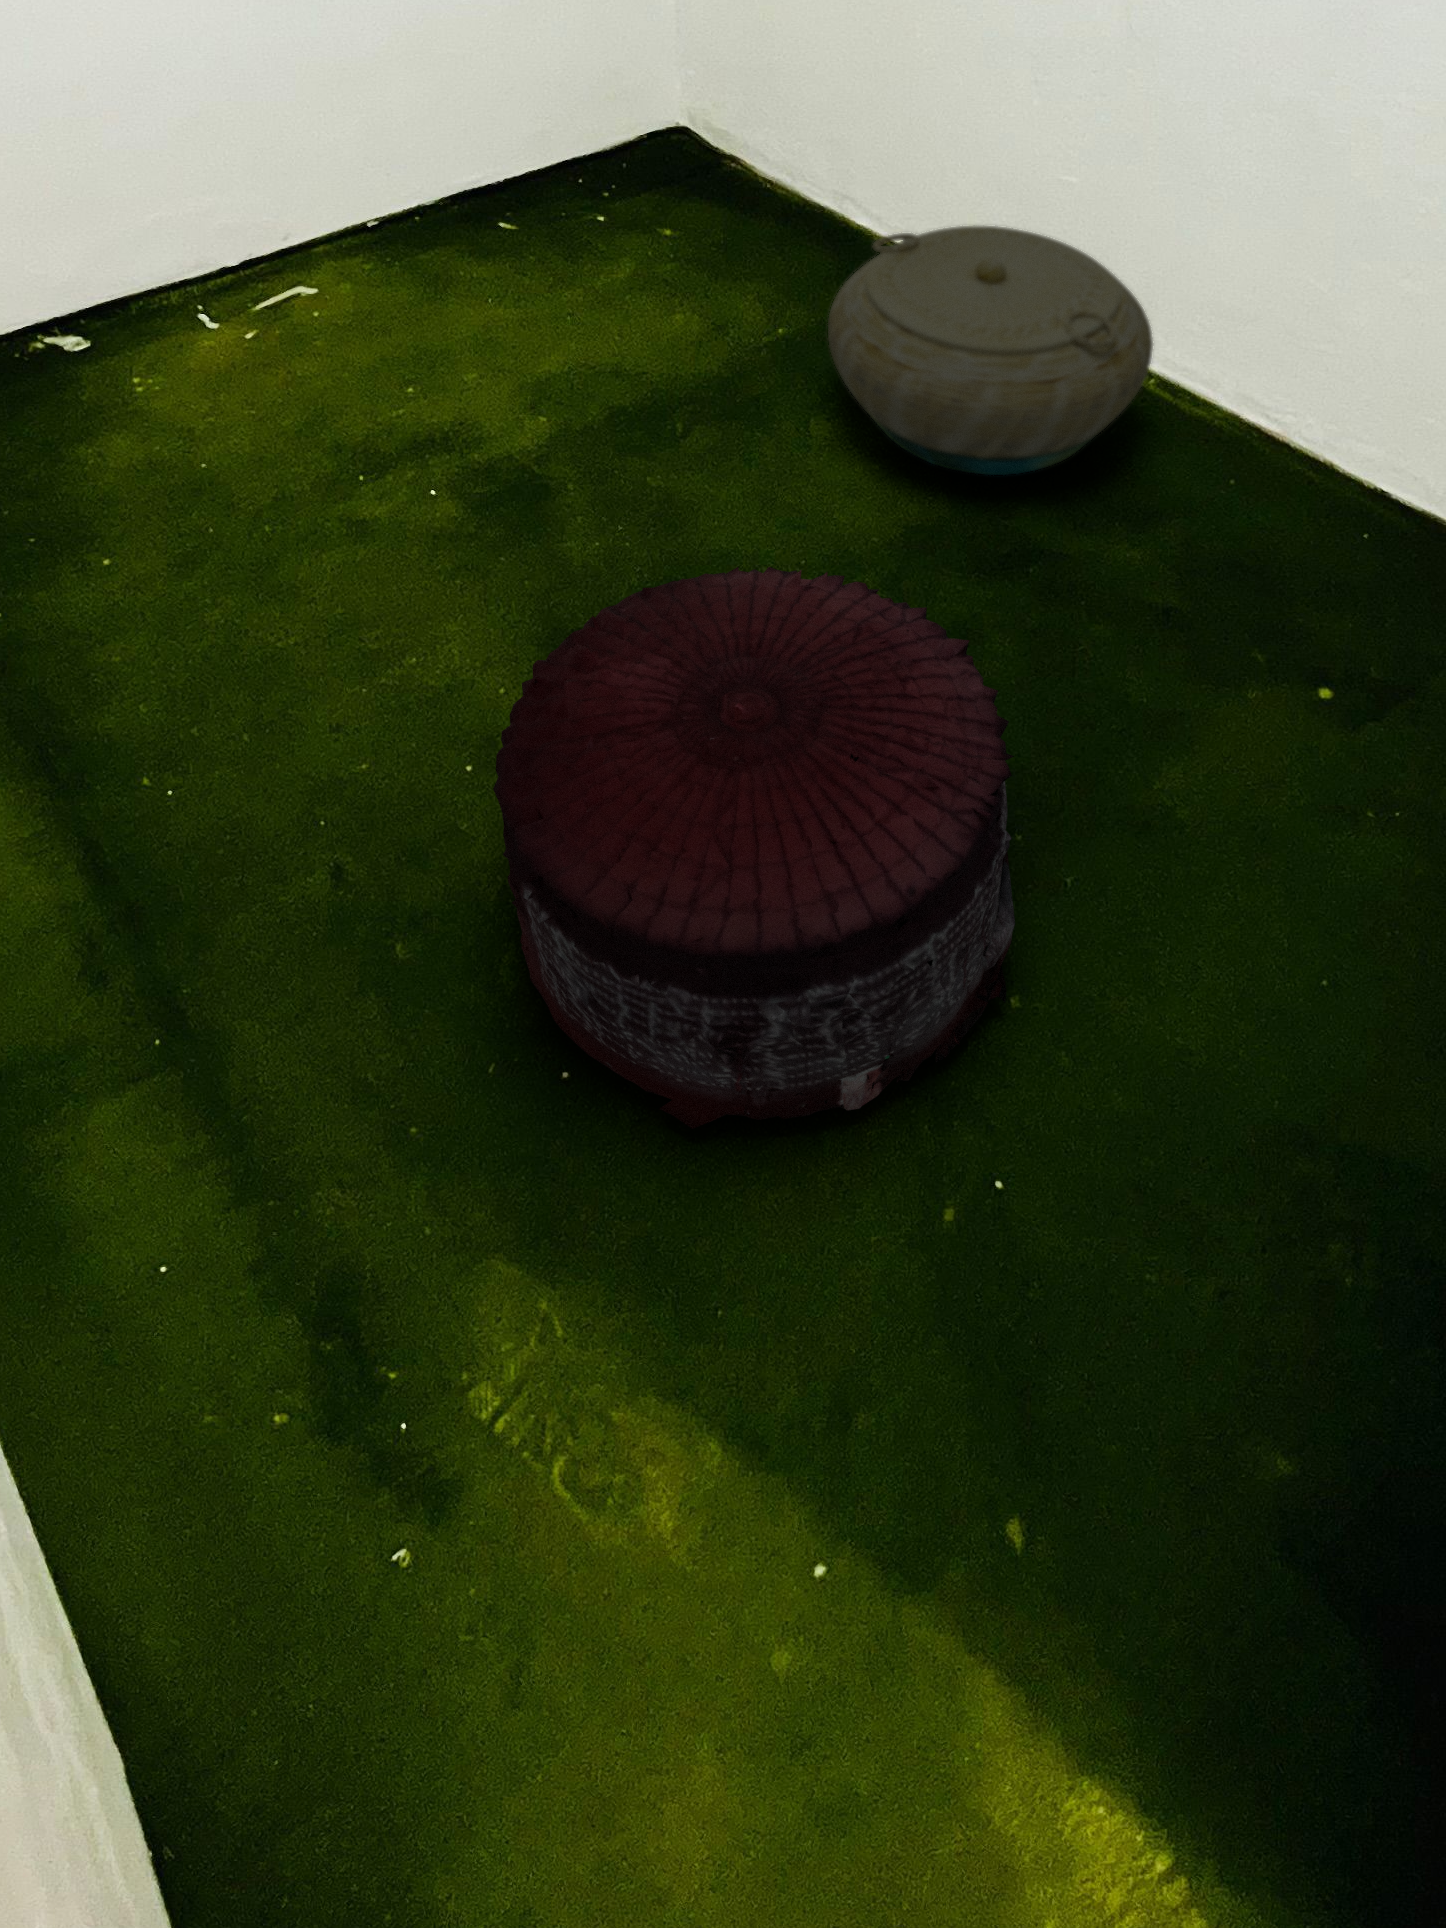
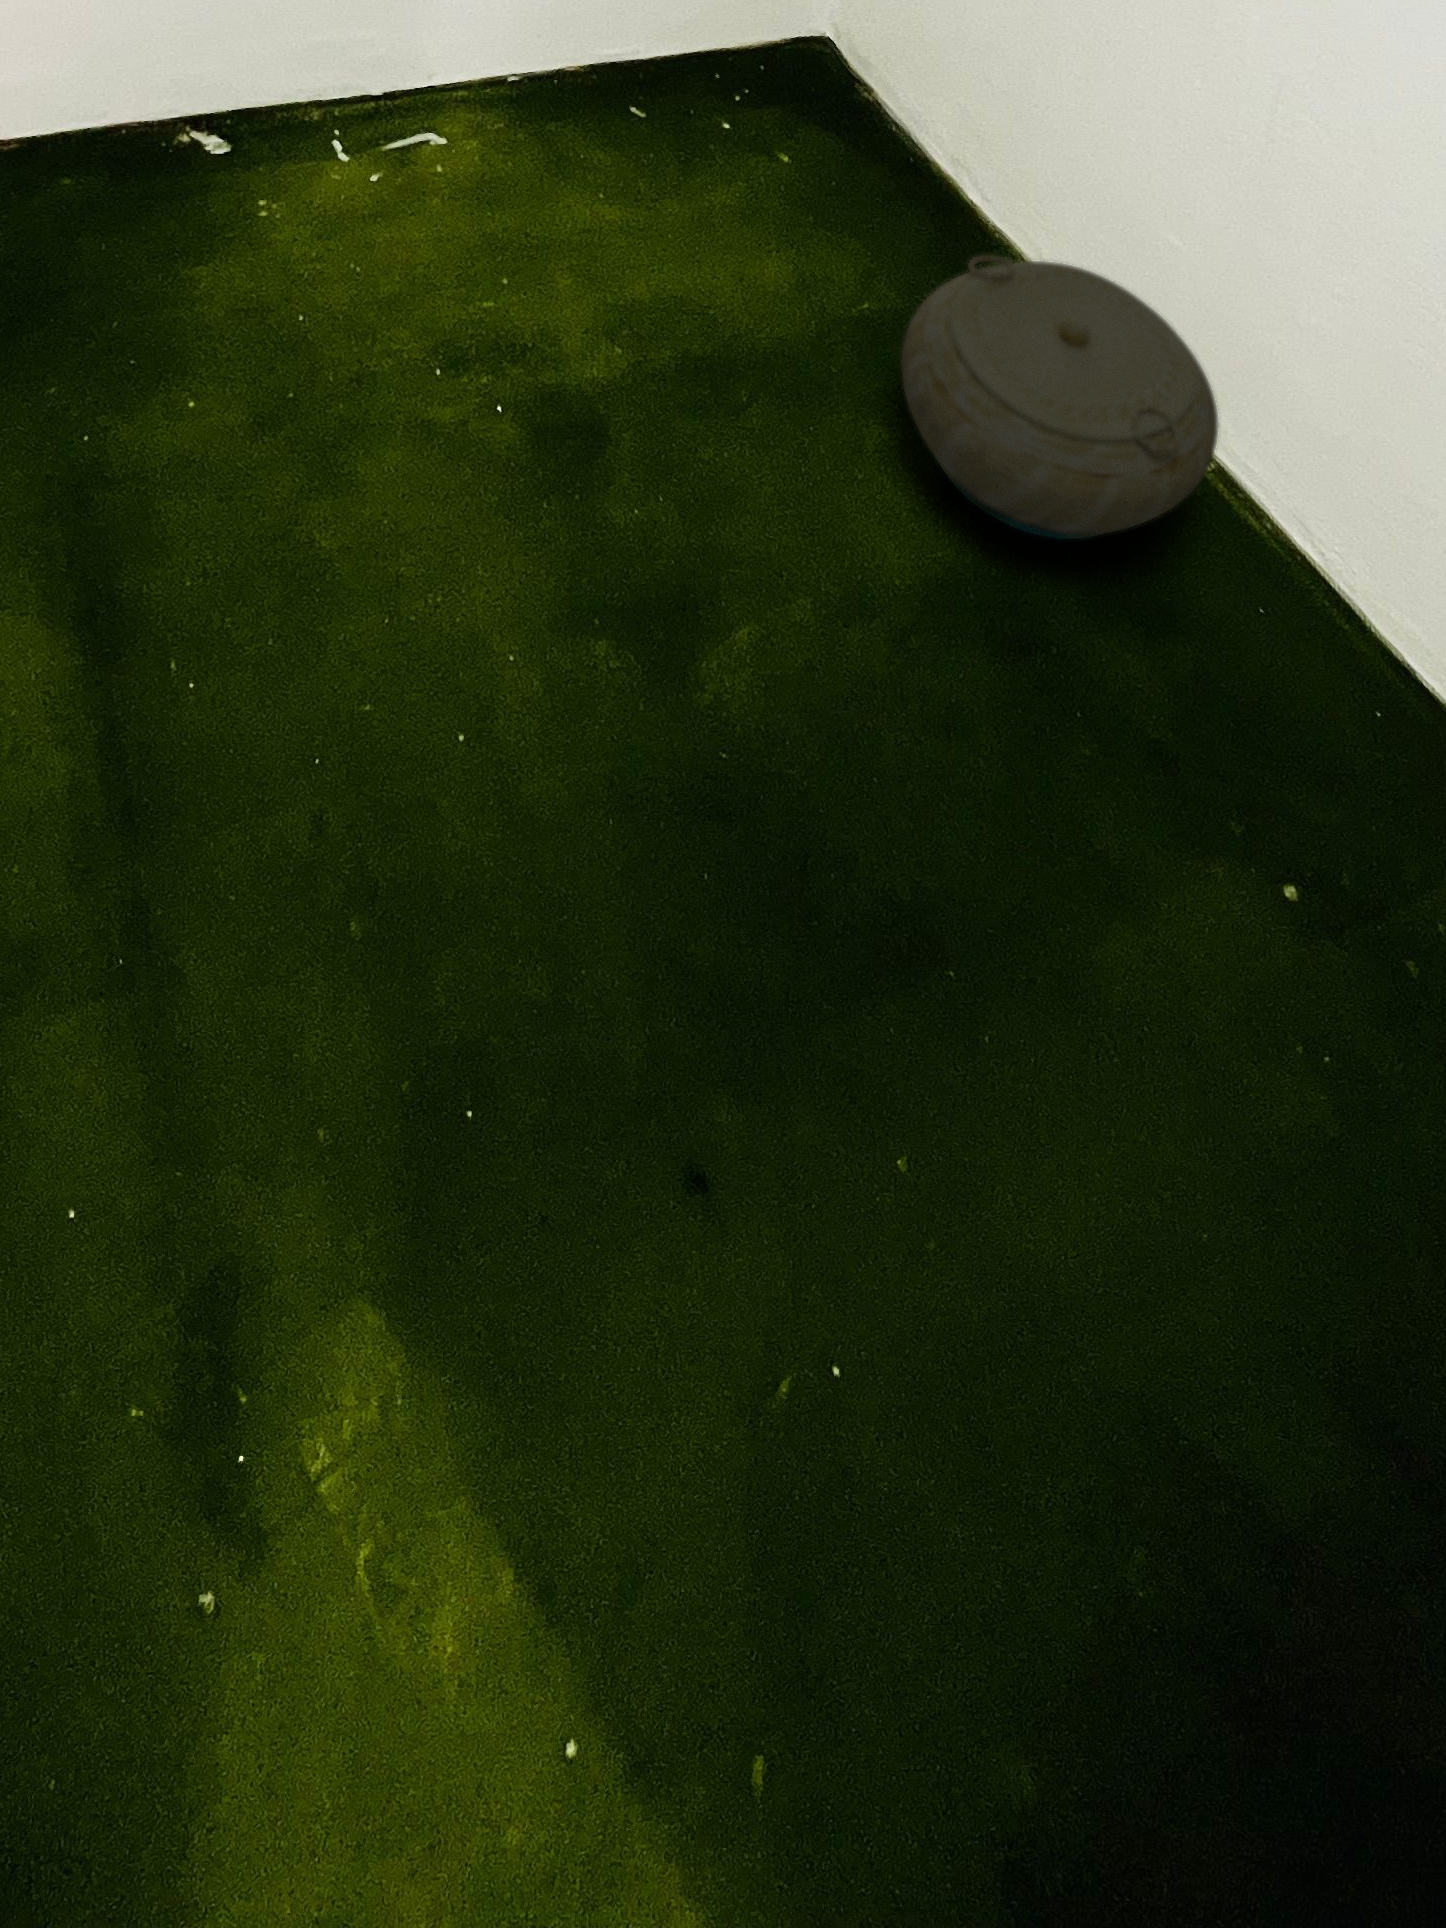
pouf: present [493,567,1015,1129] -> none [460,624,962,1246]

